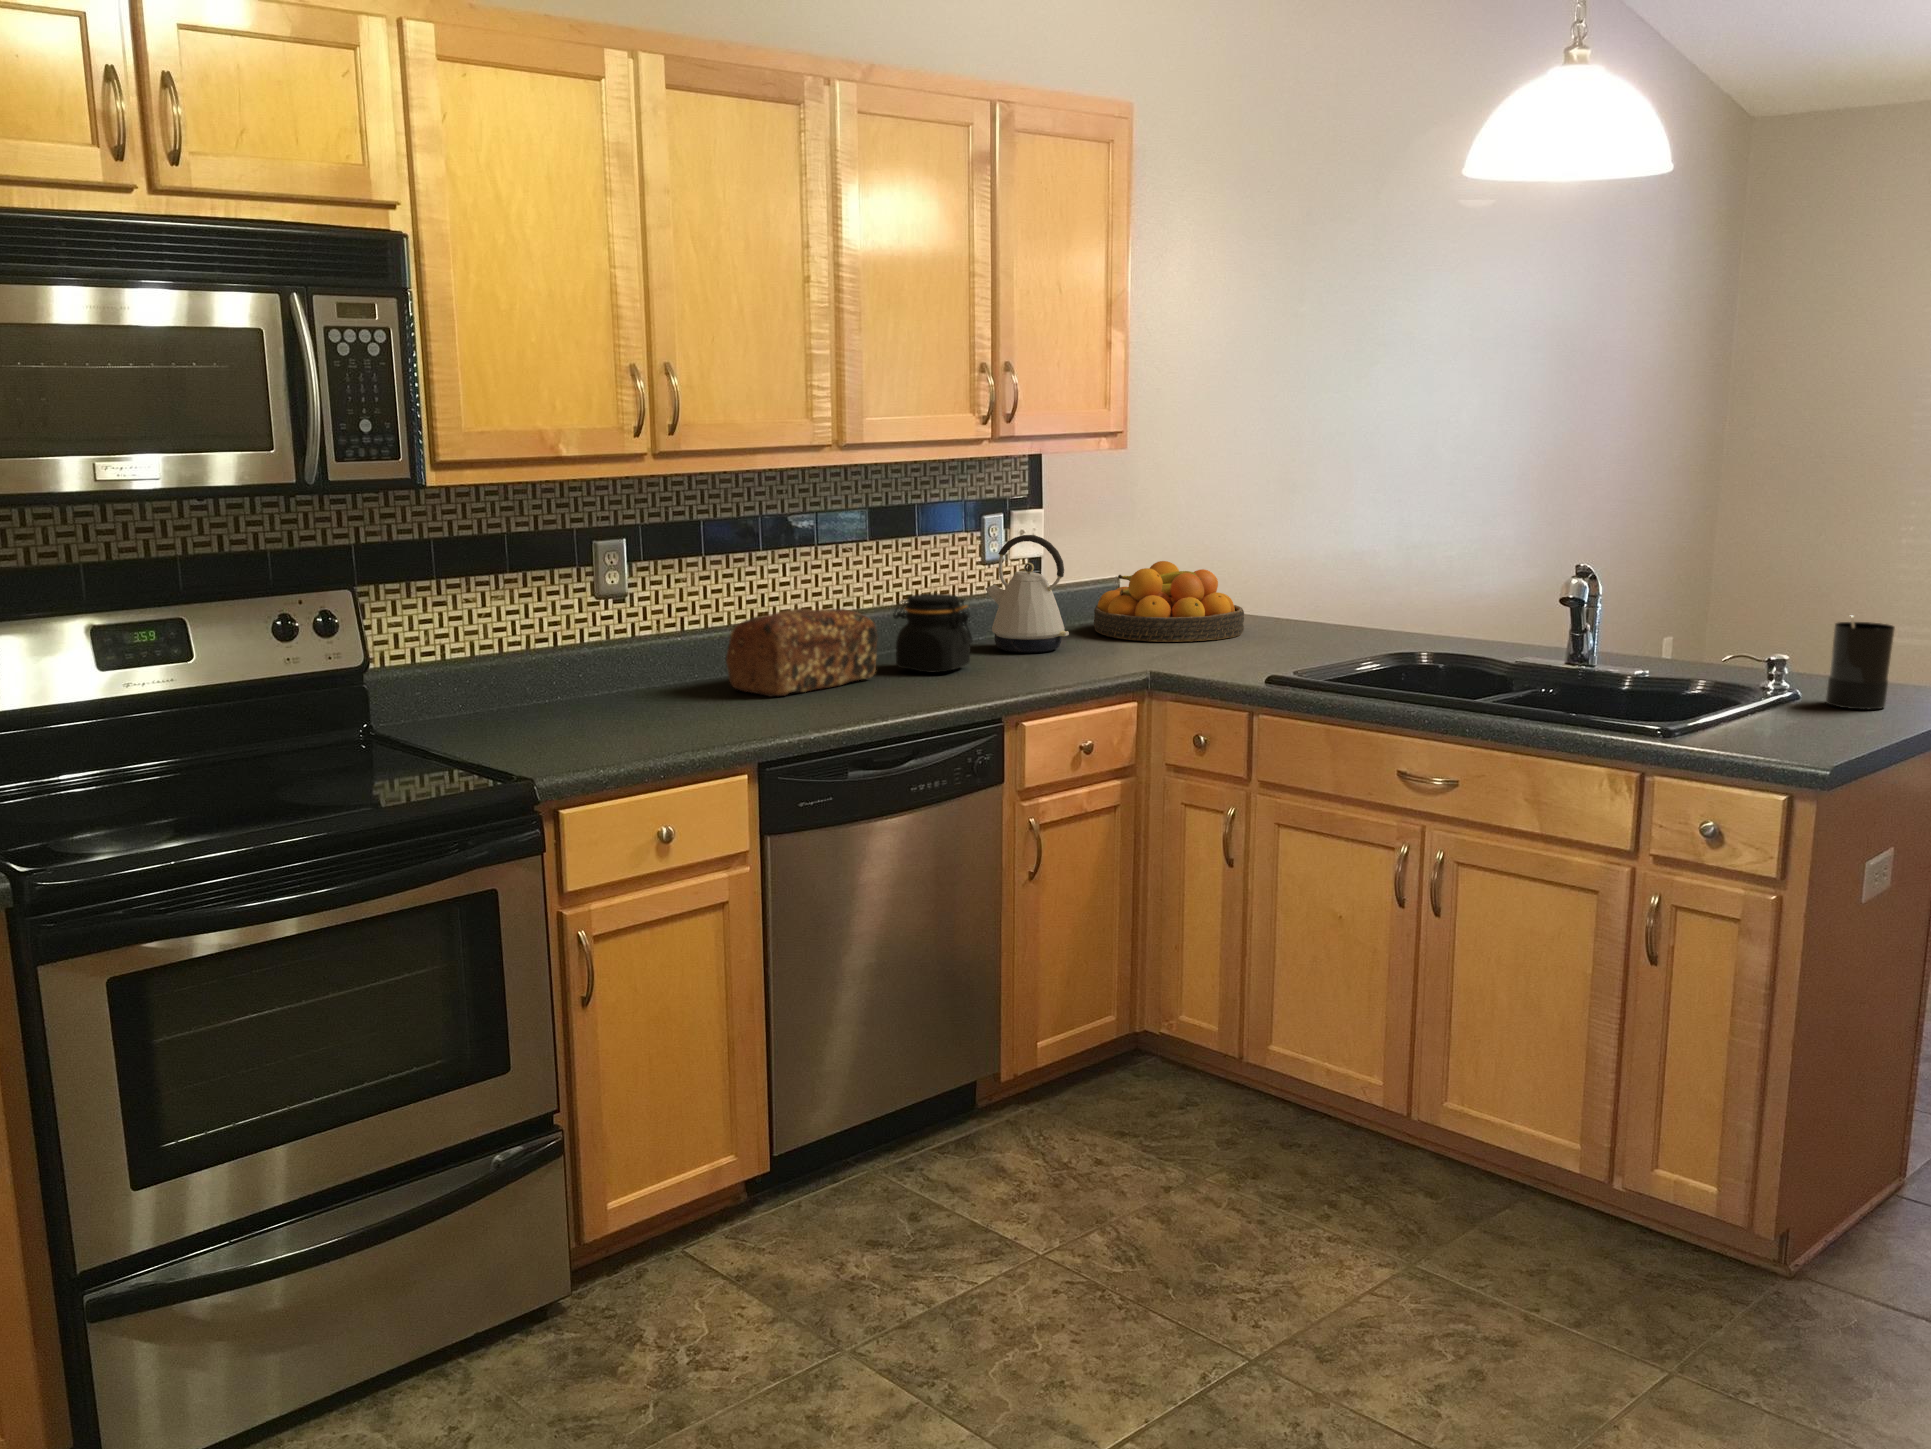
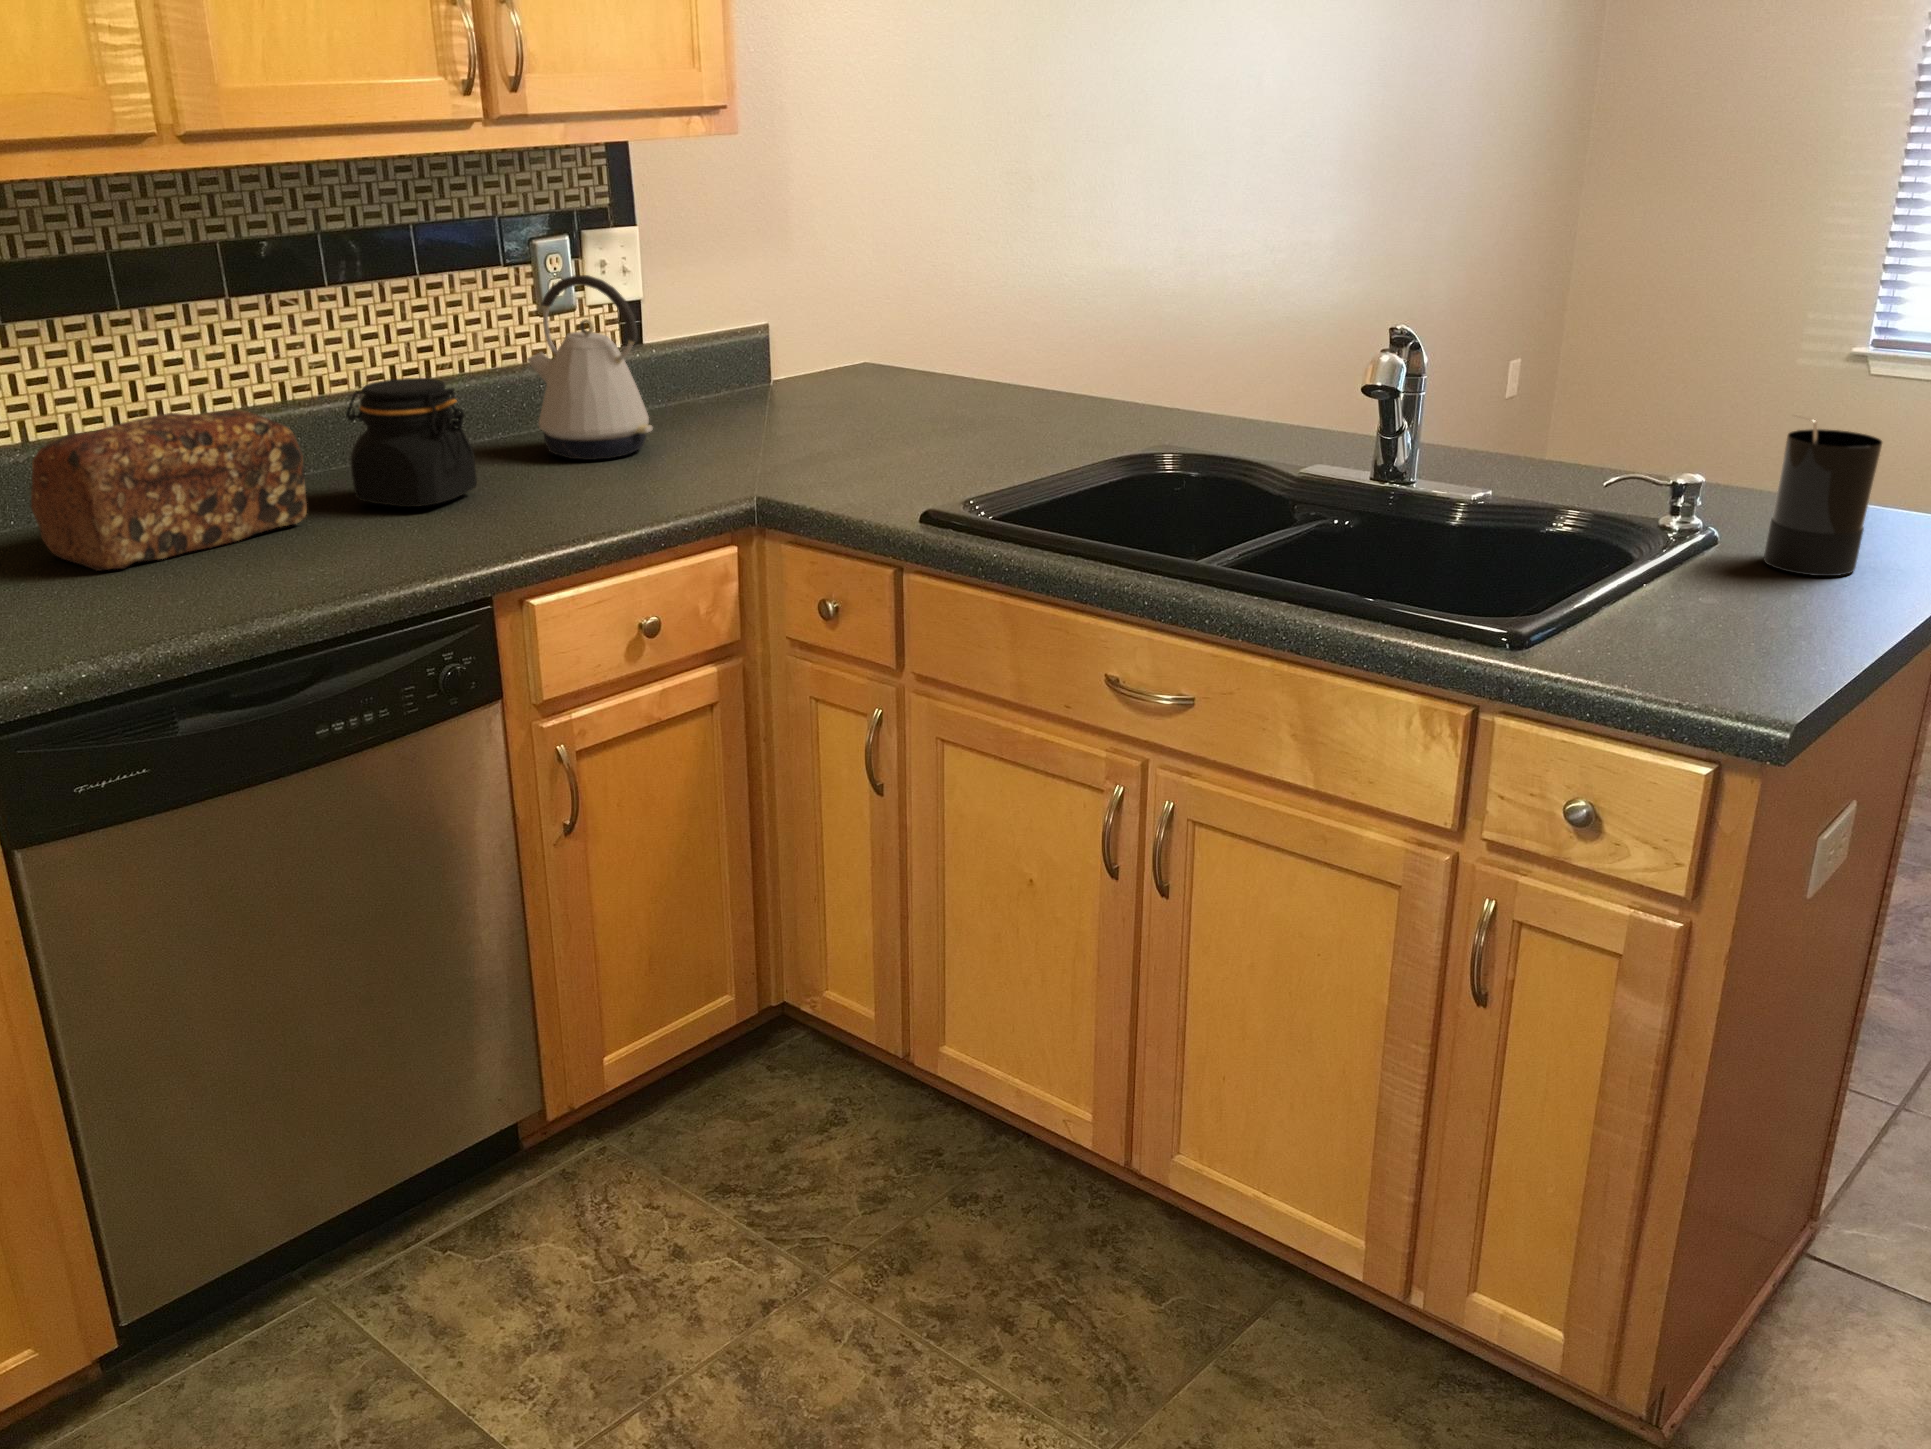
fruit bowl: present [1094,561,1244,642] -> none [714,305,932,433]

